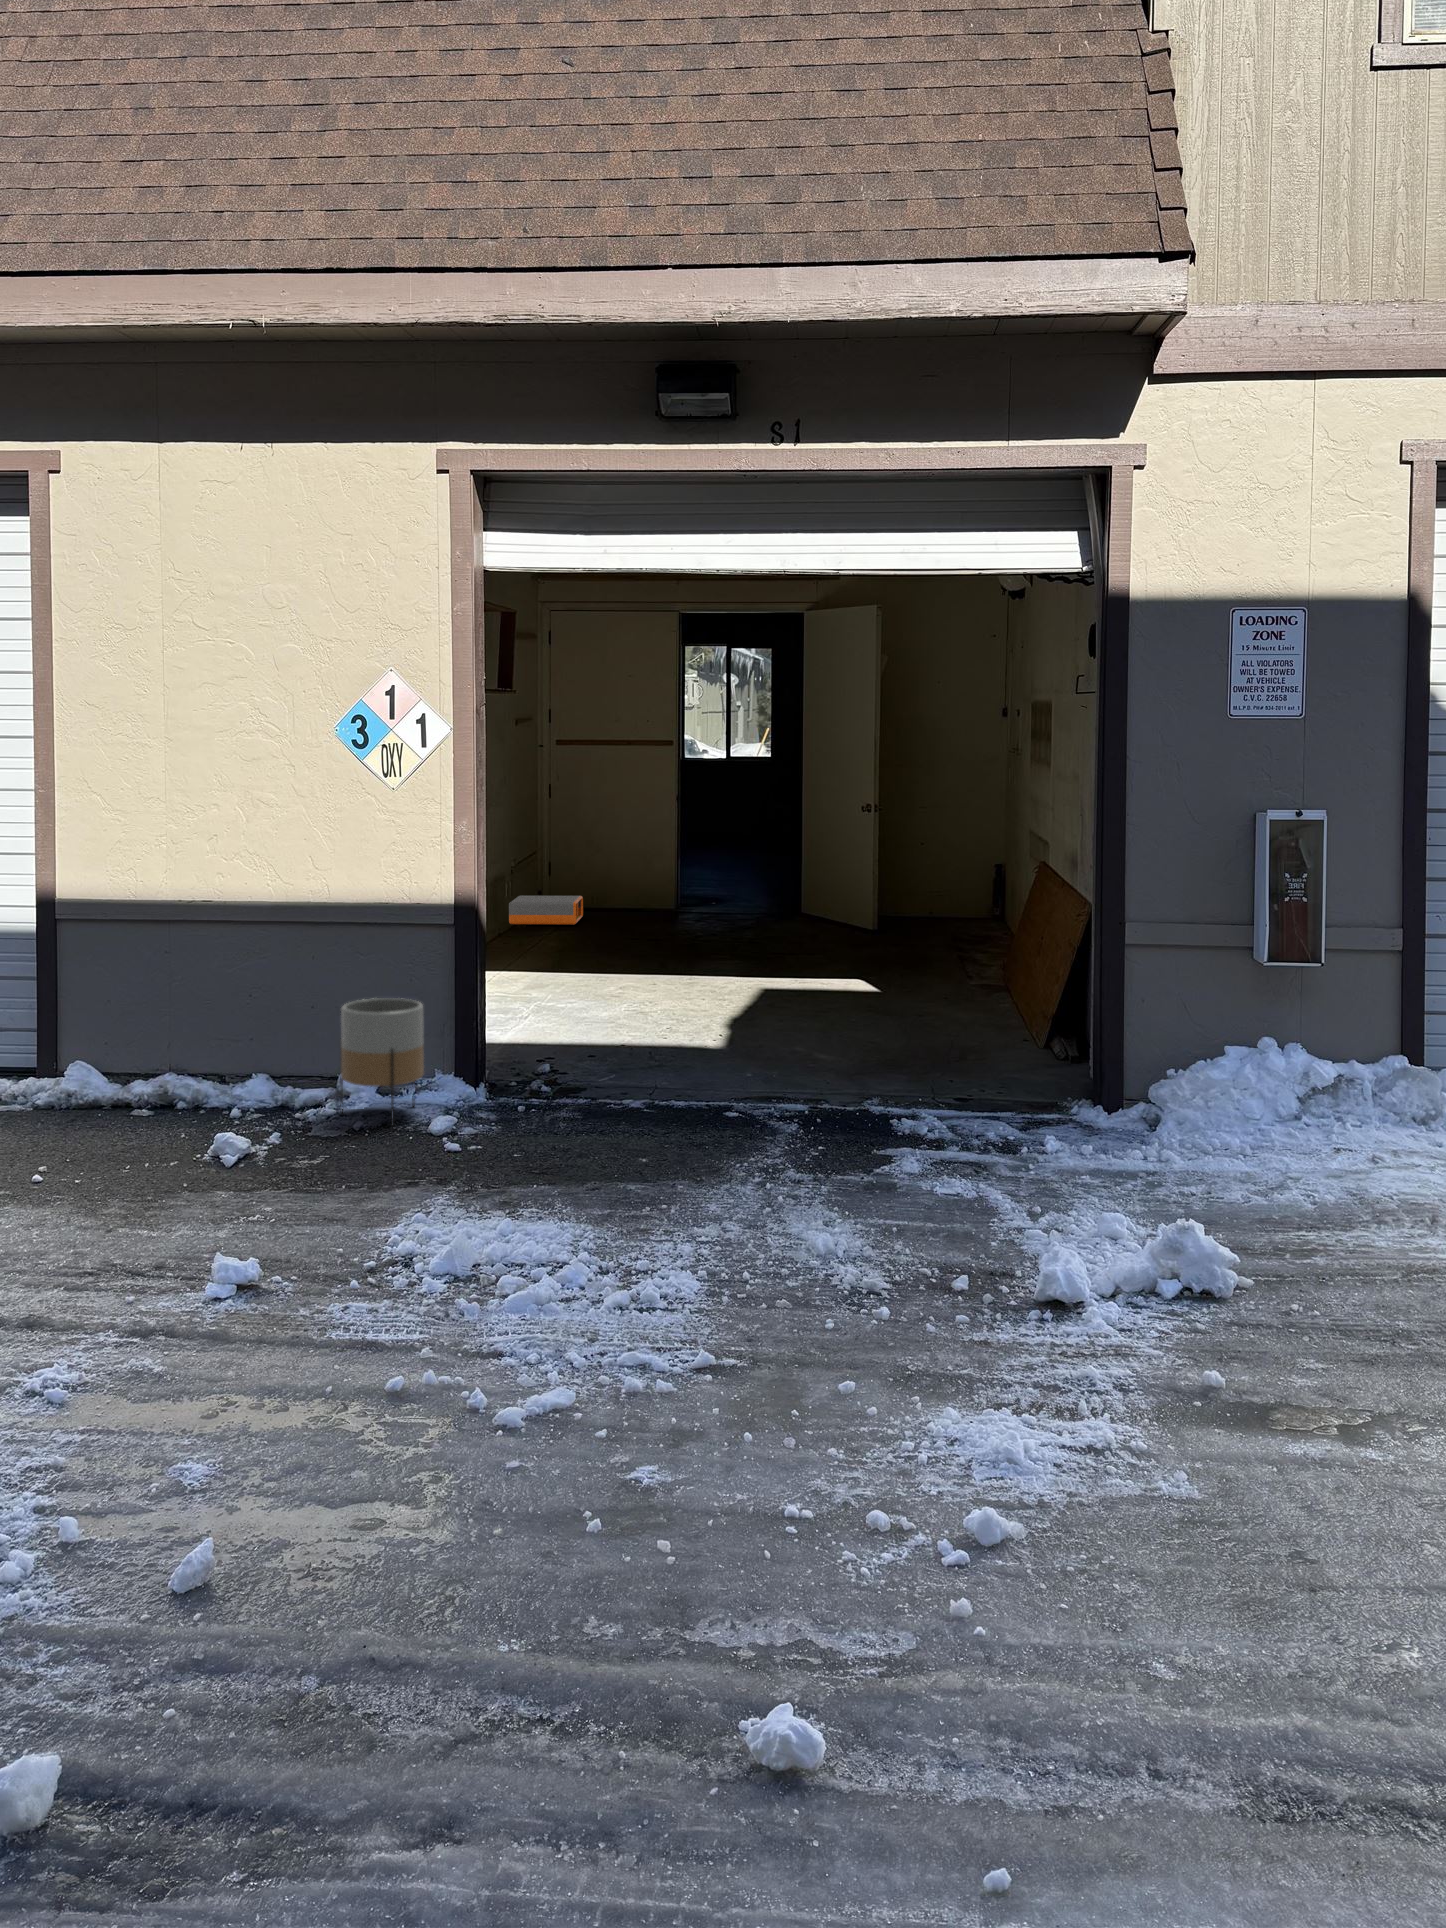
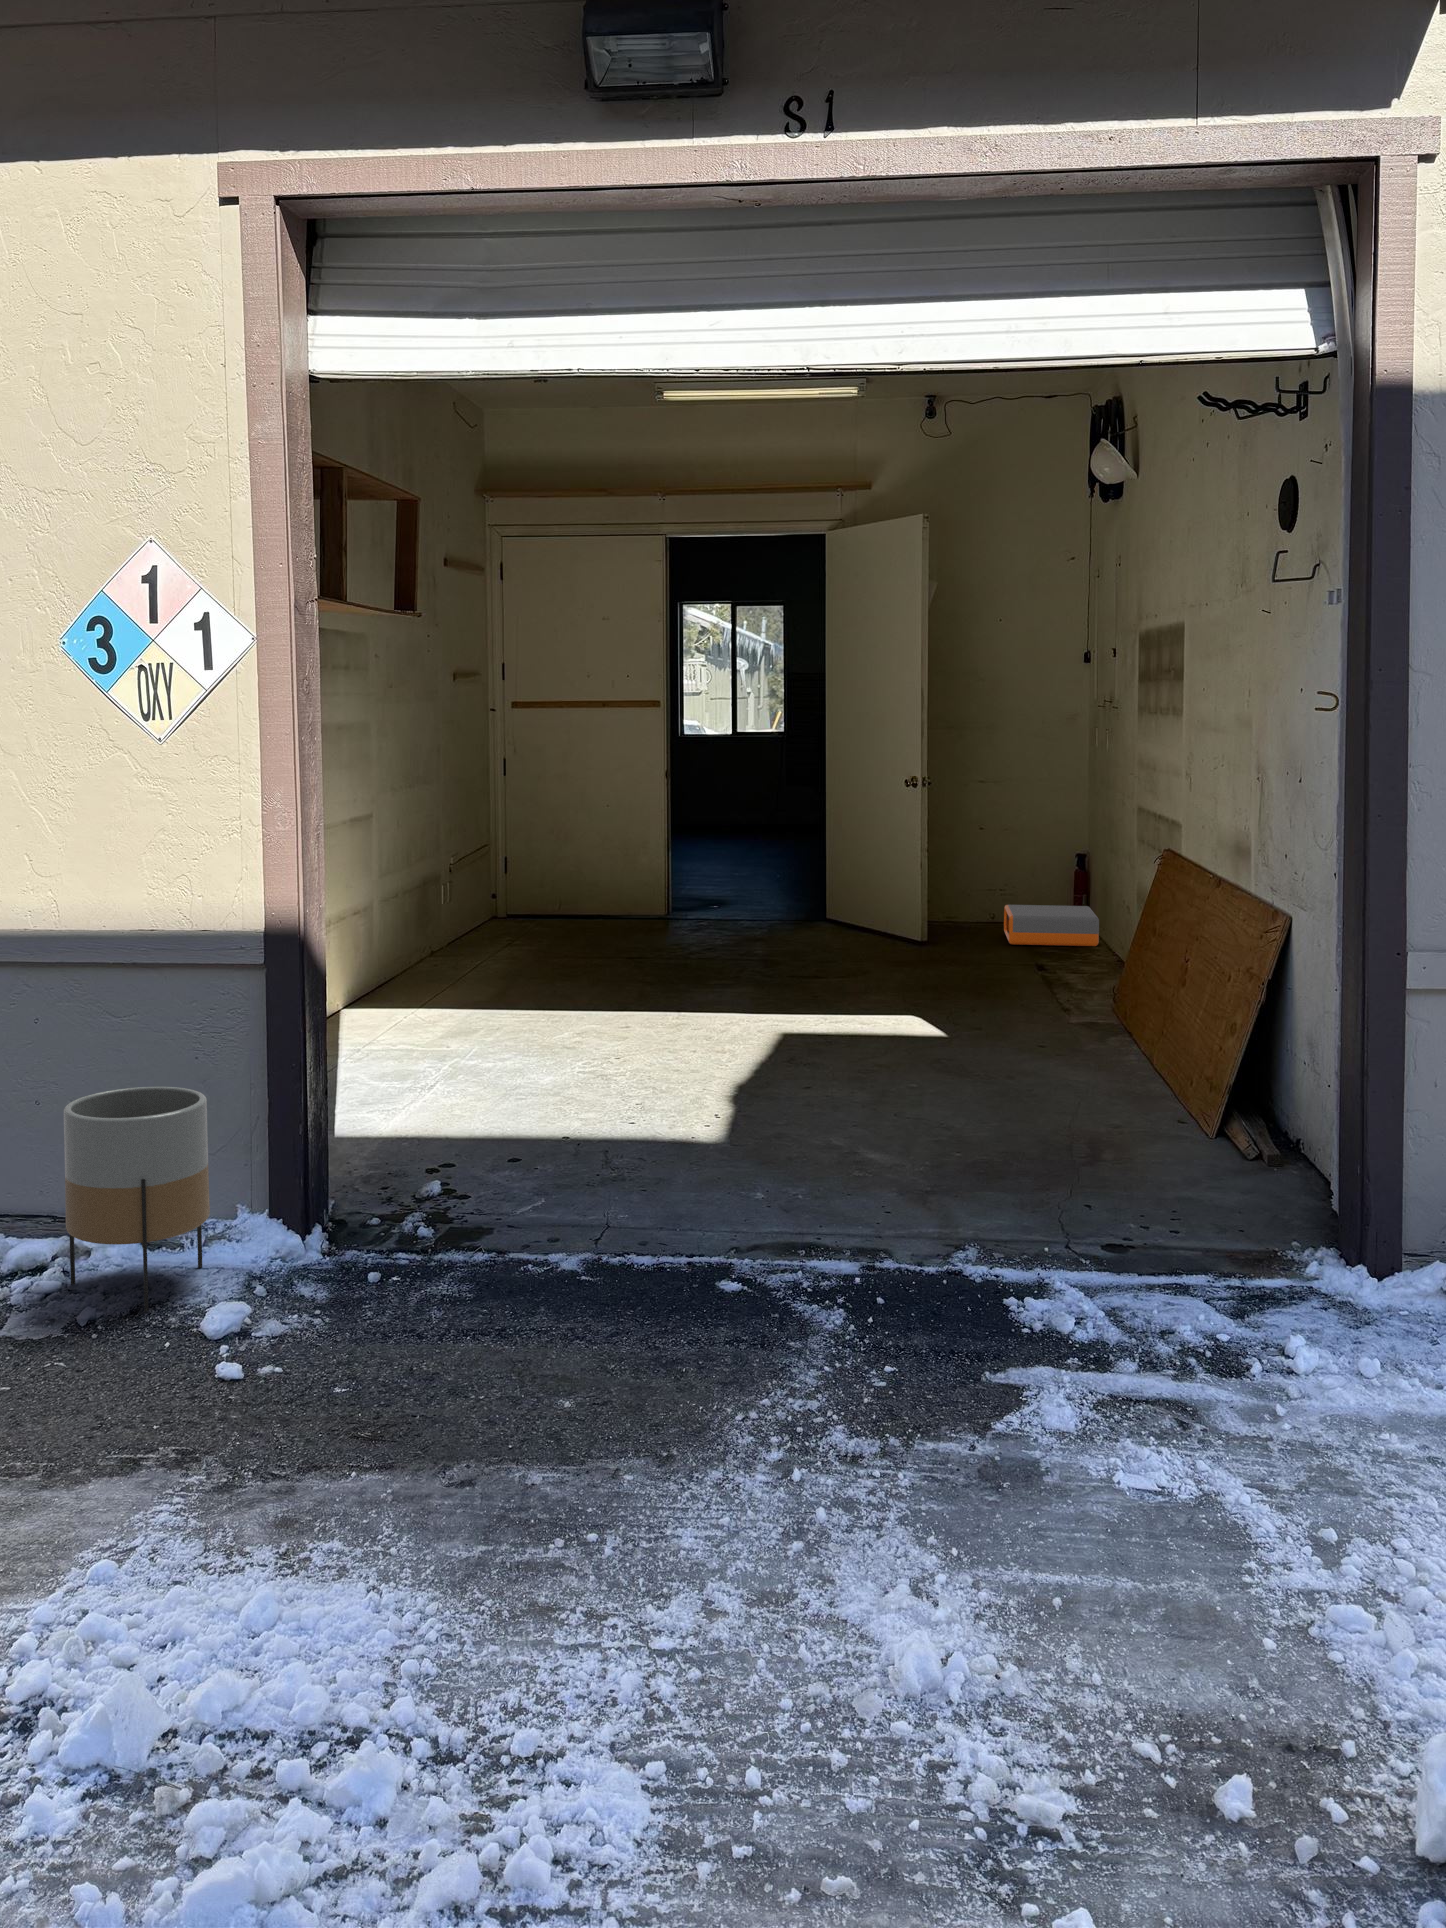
storage box: present [509,896,583,925] -> present [1004,905,1099,946]

